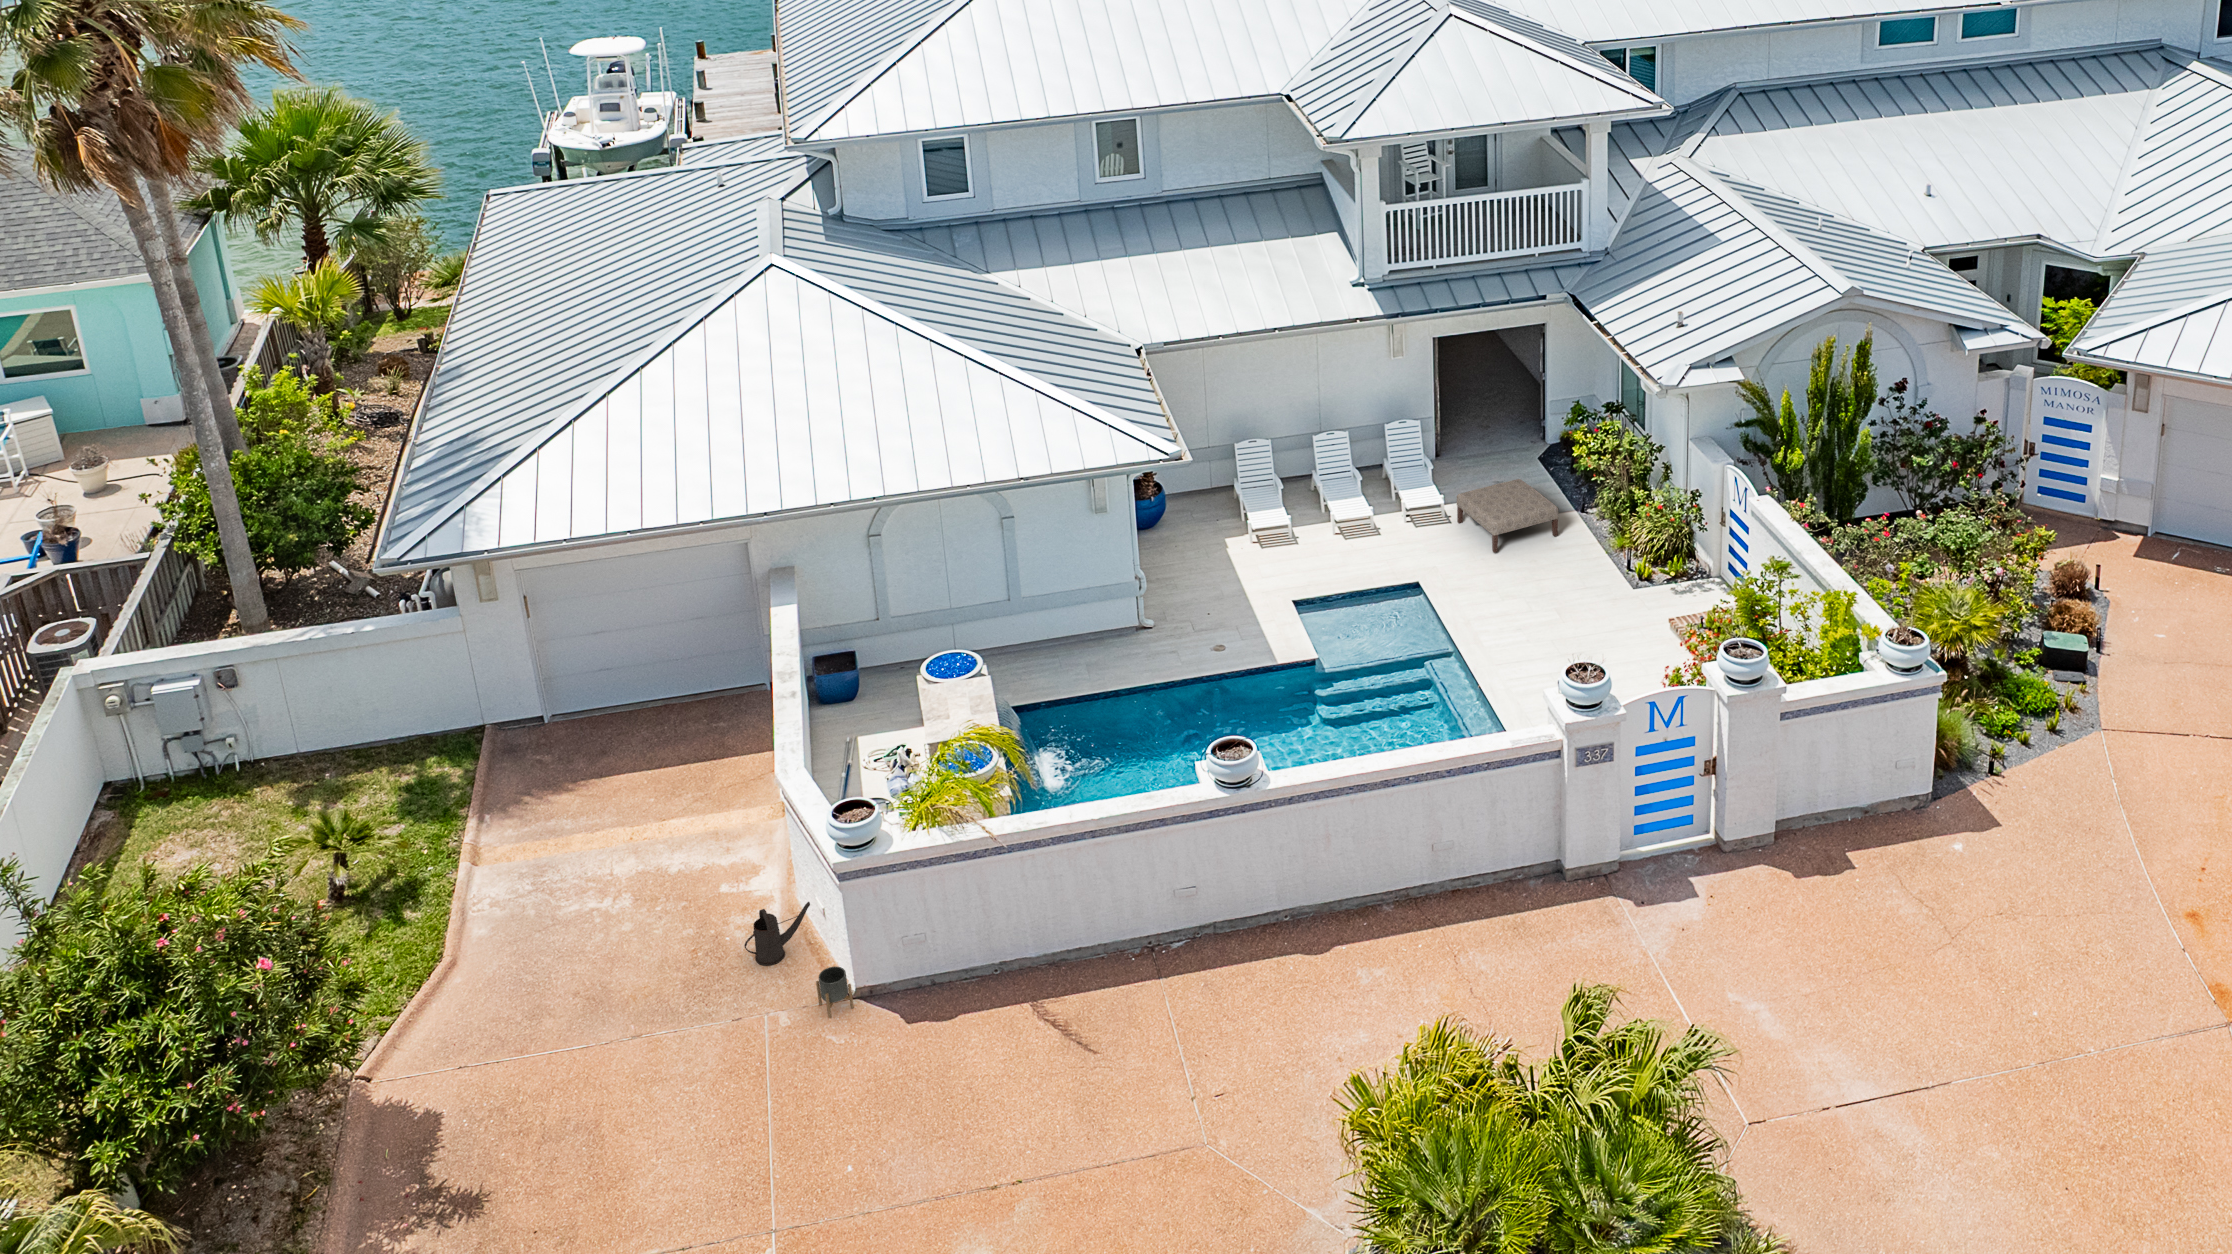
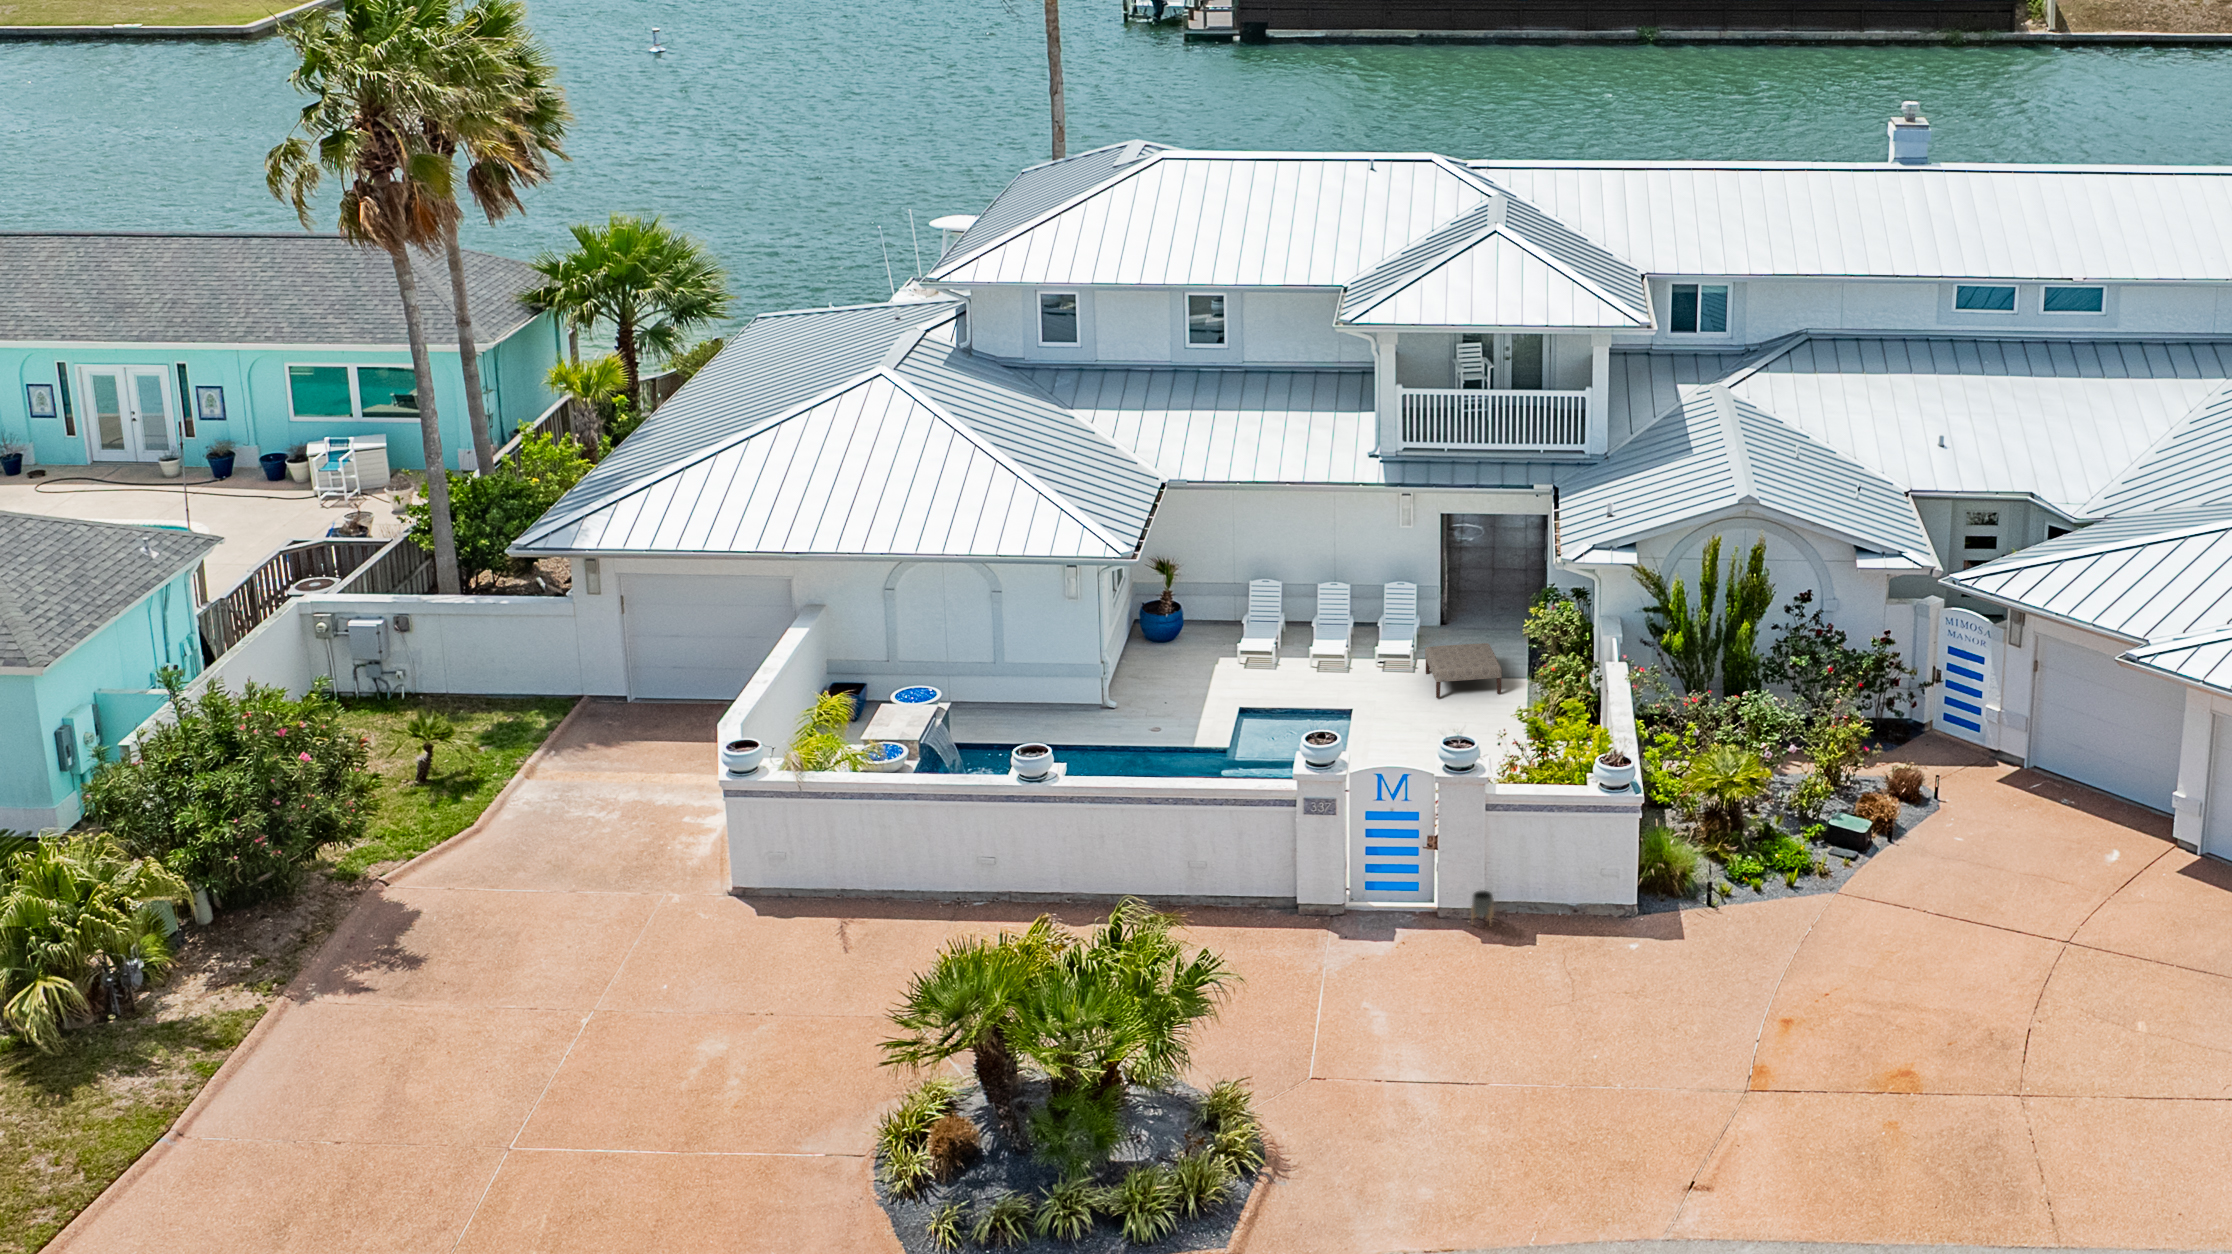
watering can: present [744,902,810,966] -> none [669,823,724,868]
planter: present [816,966,854,1018] -> present [1471,890,1494,920]

